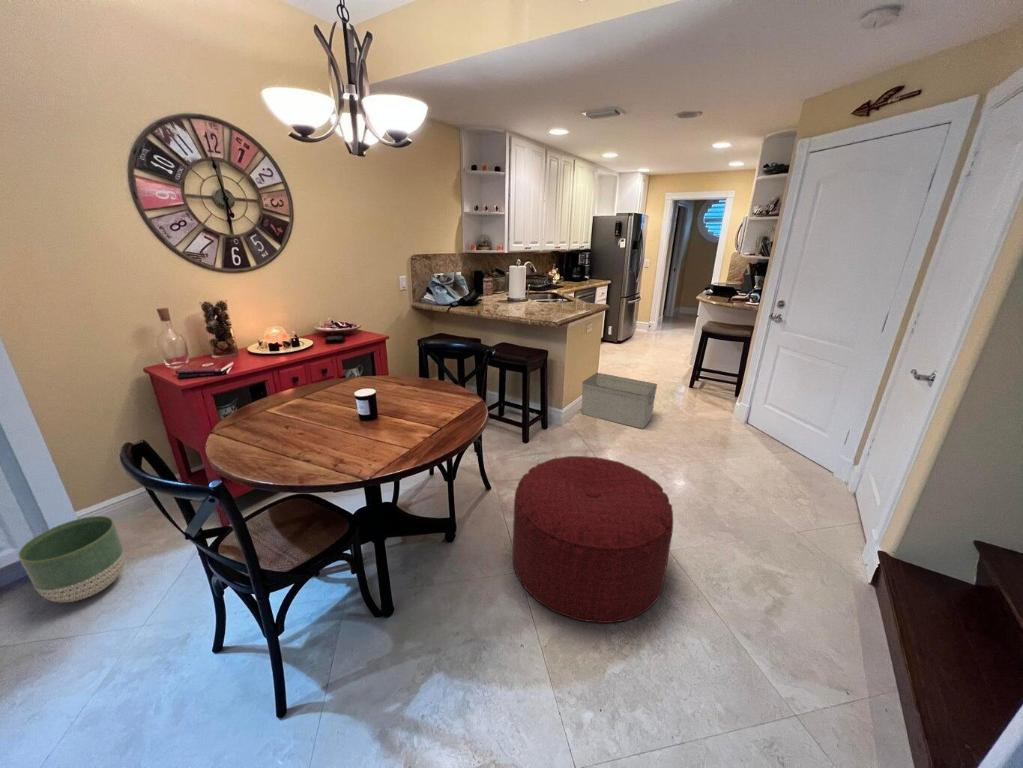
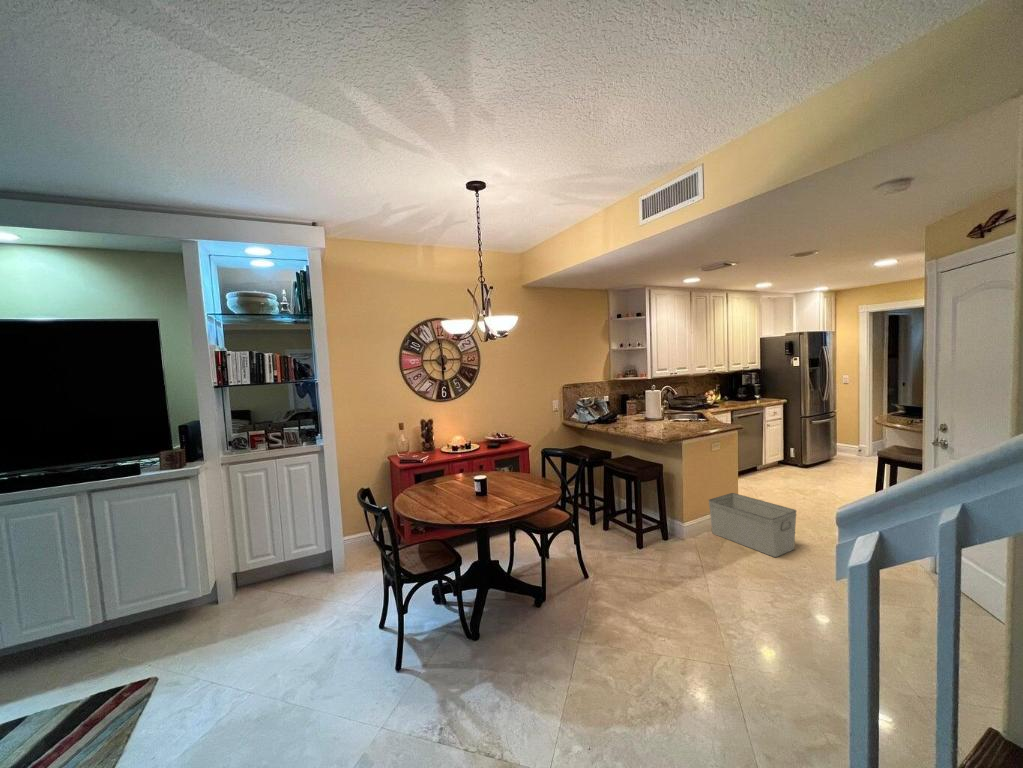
ottoman: present [513,456,673,623] -> none [571,552,712,699]
planter: present [18,516,125,602] -> none [318,537,357,583]

